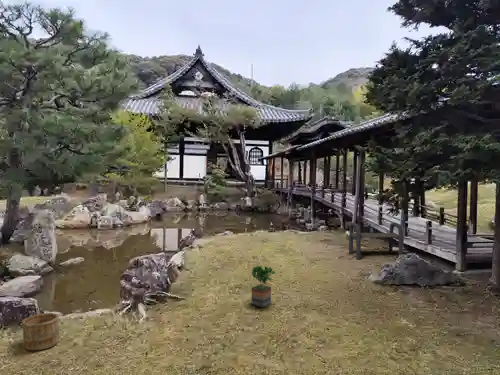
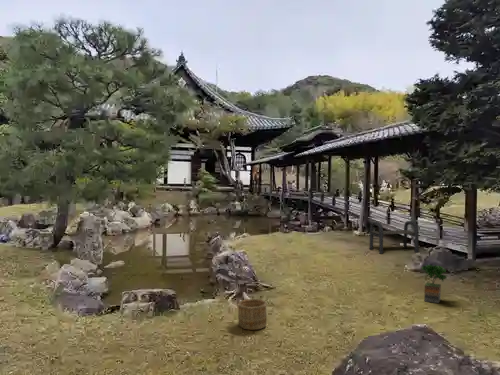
potted tree: present [252,266,275,307] -> present [422,265,446,303]
wooden bucket: present [21,313,59,351] -> present [238,299,267,330]

